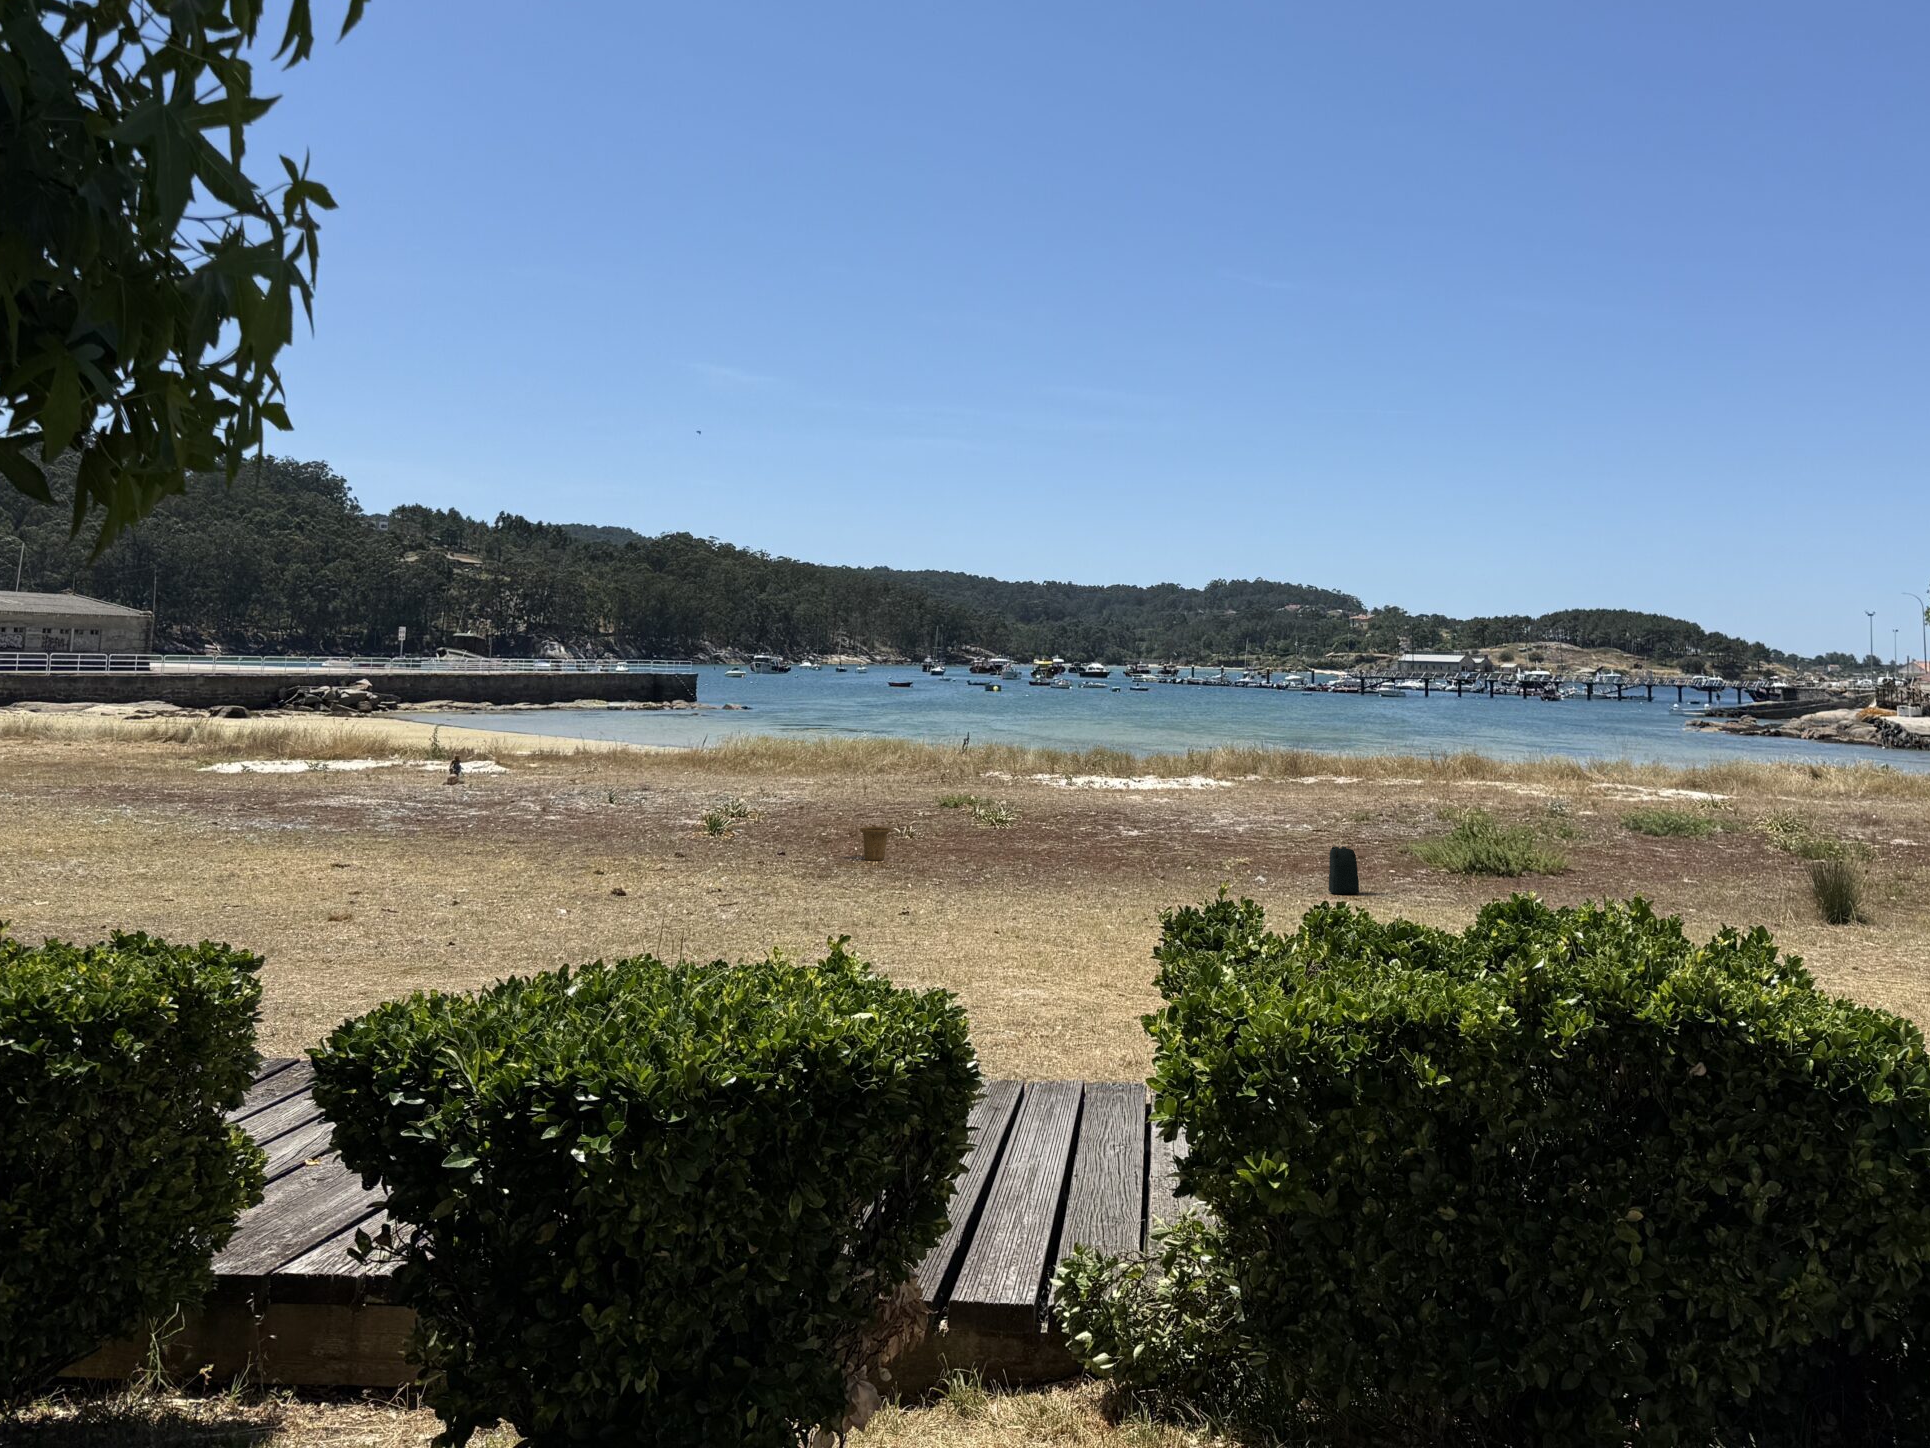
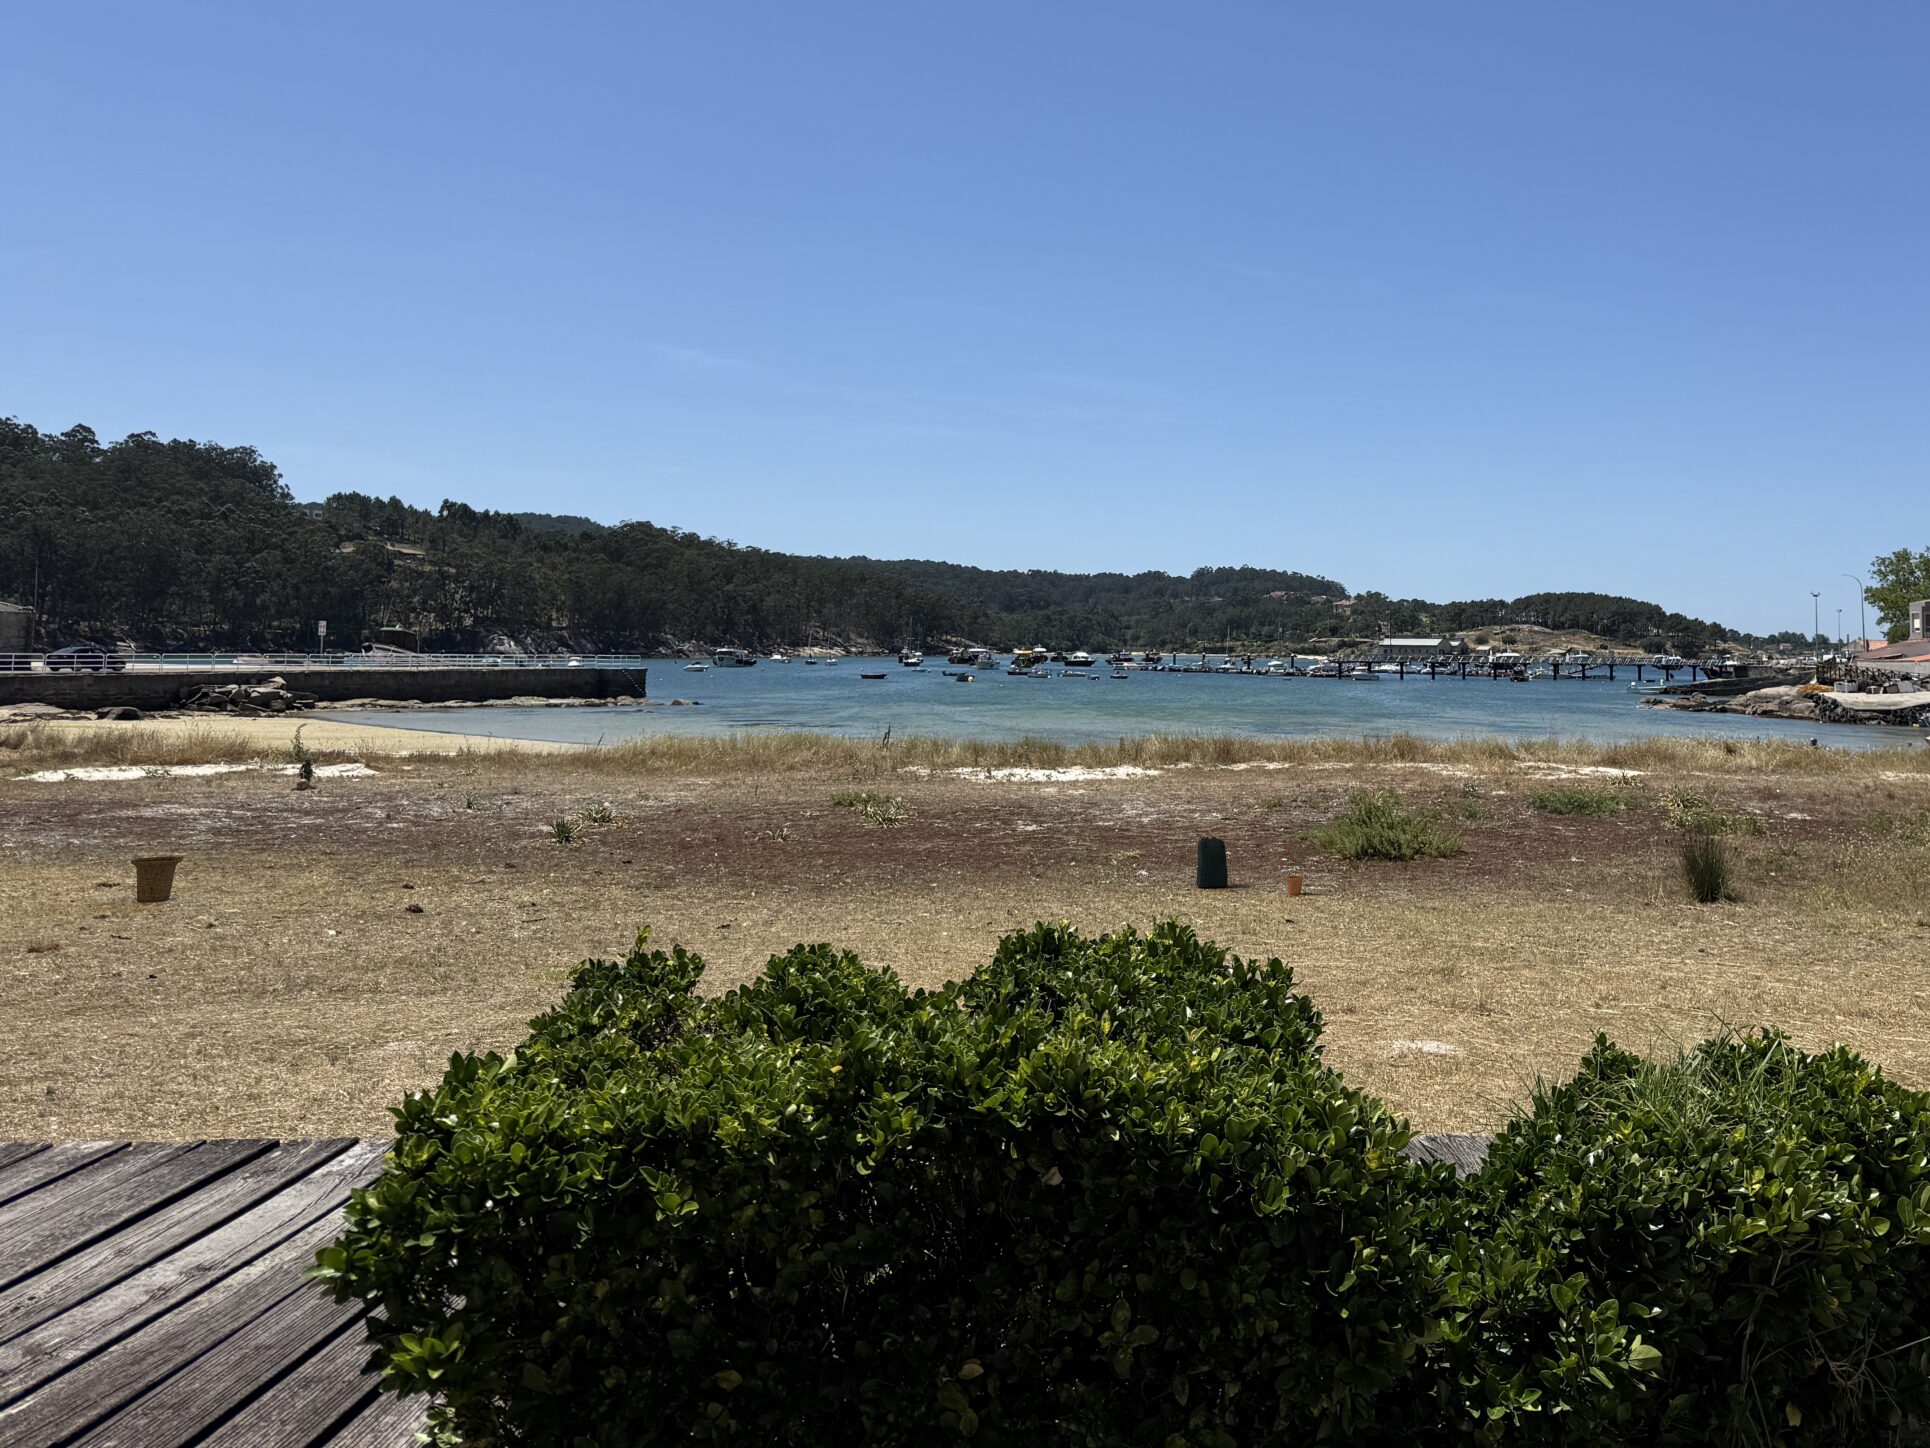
basket: present [859,827,892,861] -> present [130,857,183,902]
potted plant: none [1410,852,1436,903] -> present [1279,841,1303,895]

